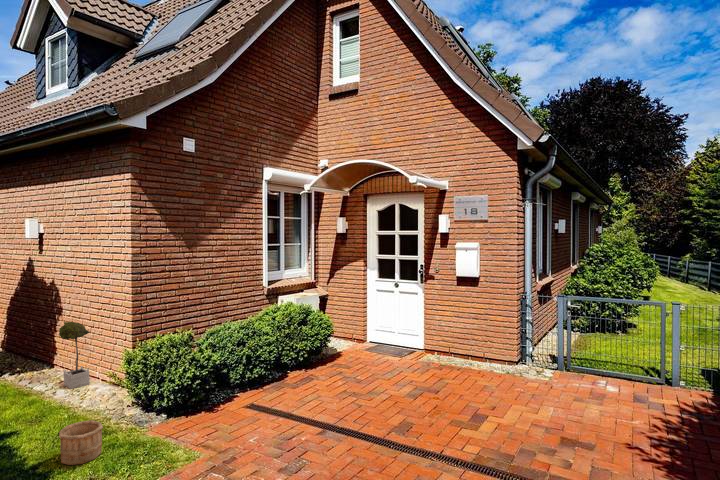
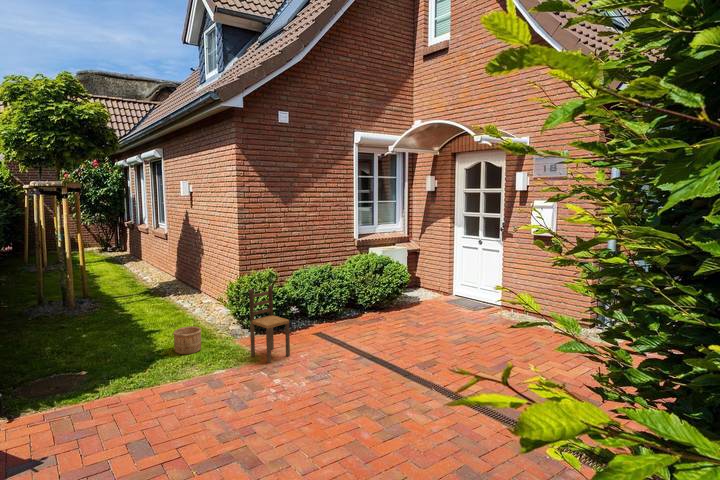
potted tree: present [59,322,90,389] -> none [196,259,218,308]
chair: none [182,353,235,458] -> present [249,285,290,363]

